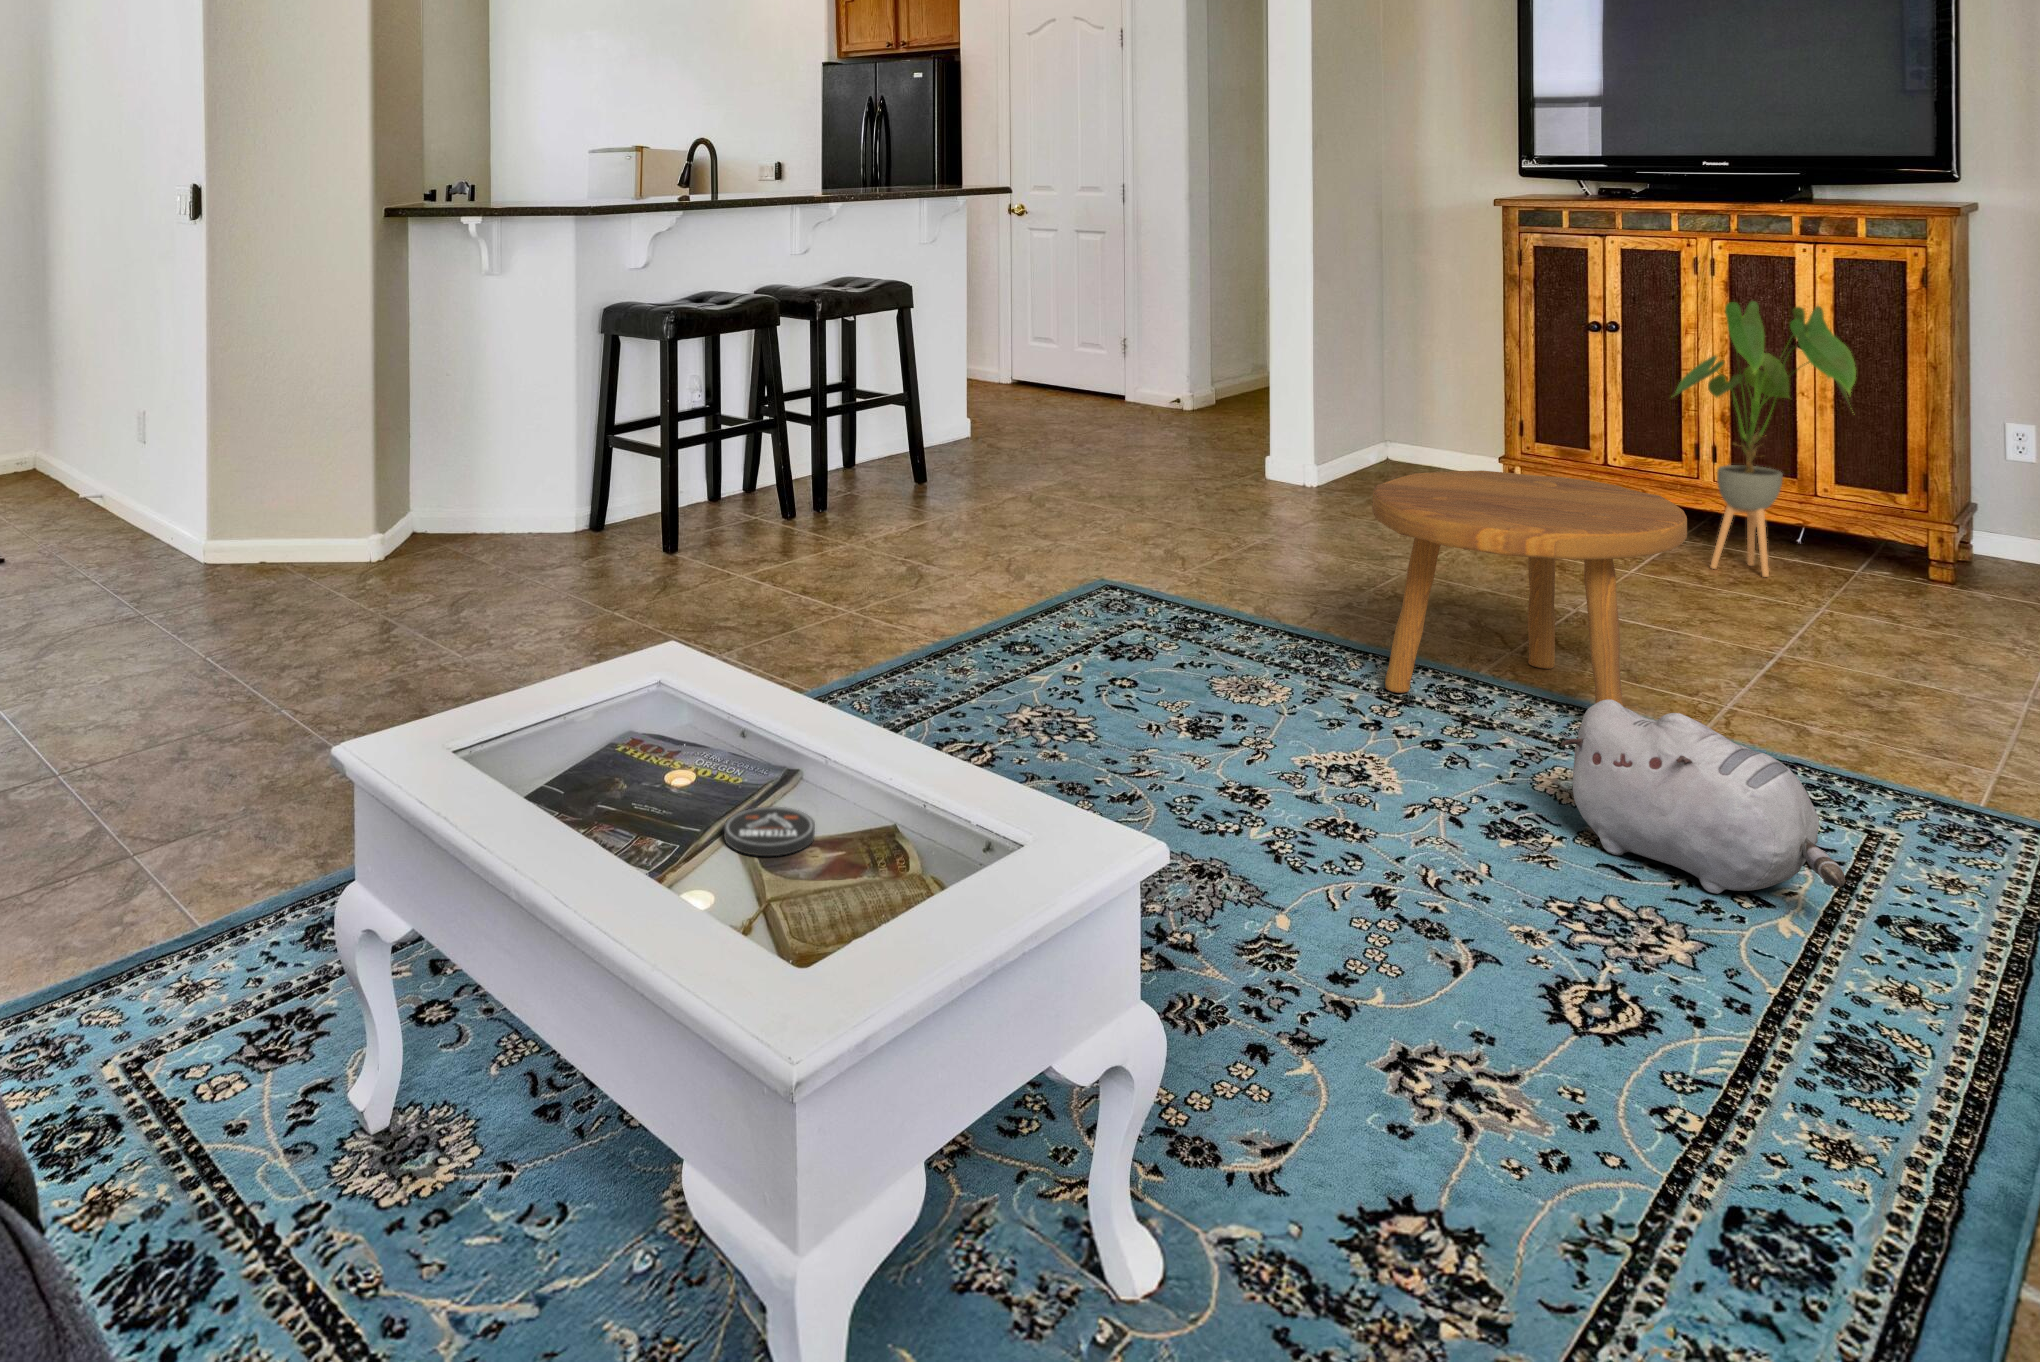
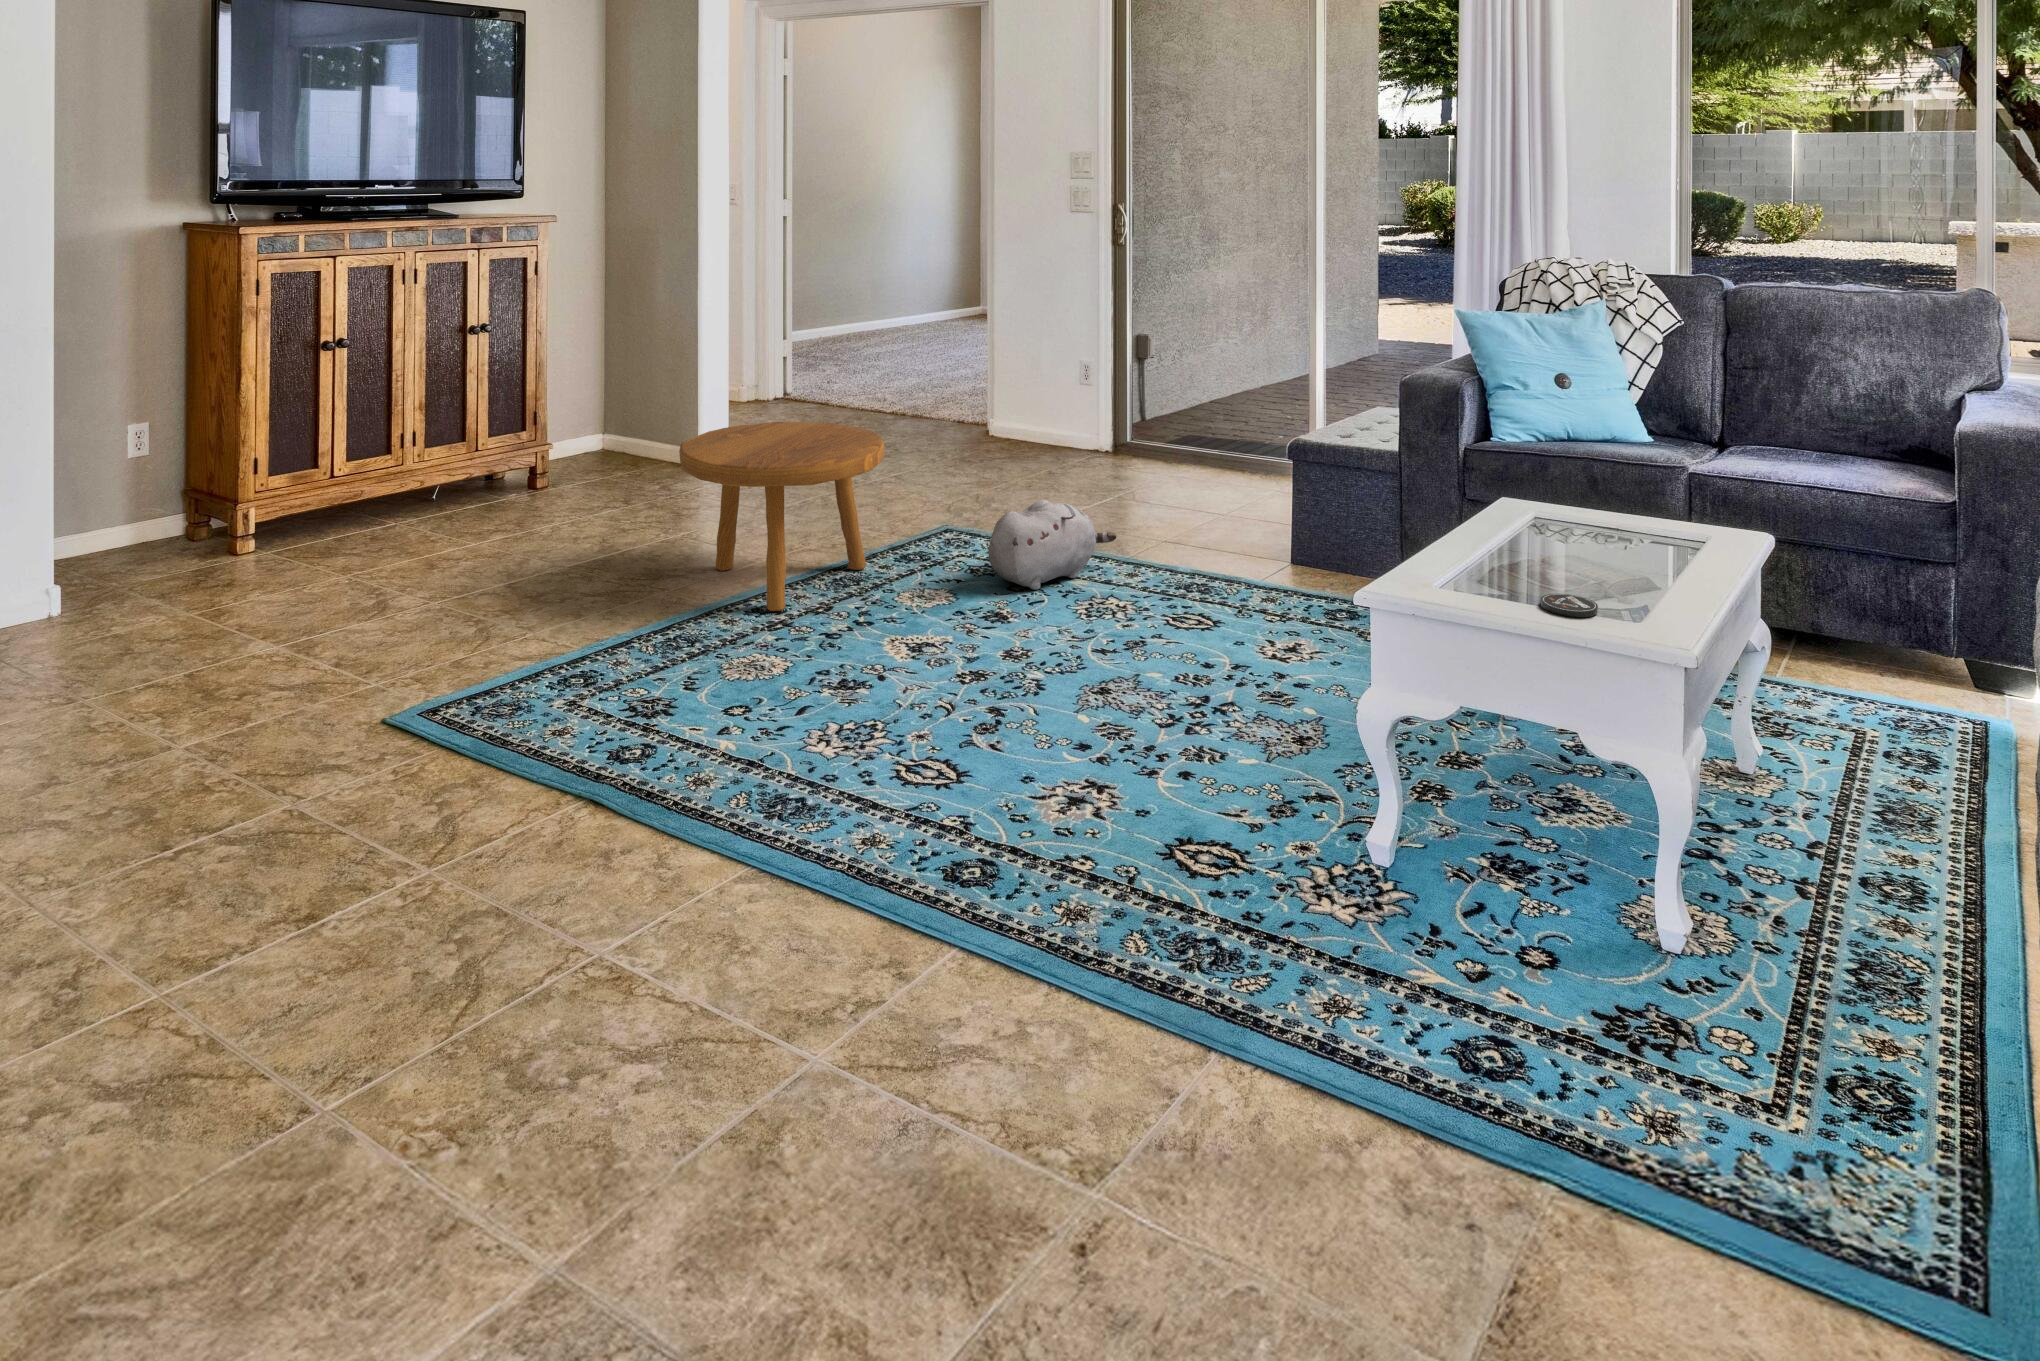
house plant: present [1675,301,1856,577] -> none [463,296,600,502]

